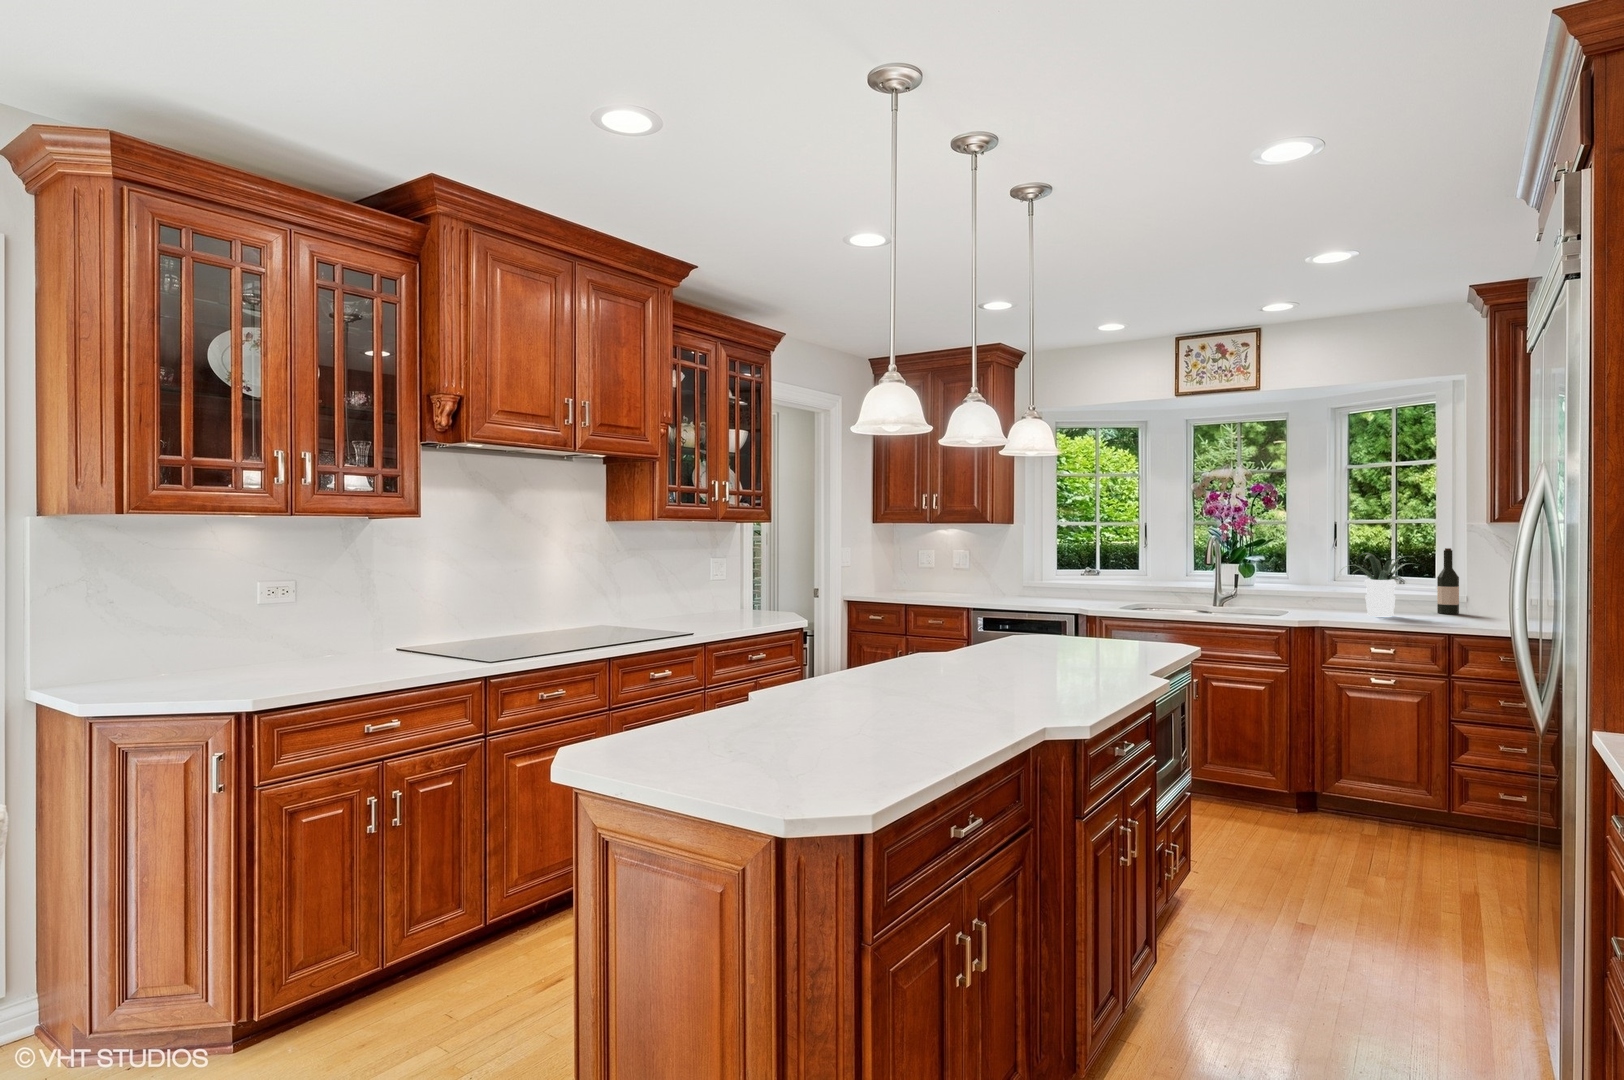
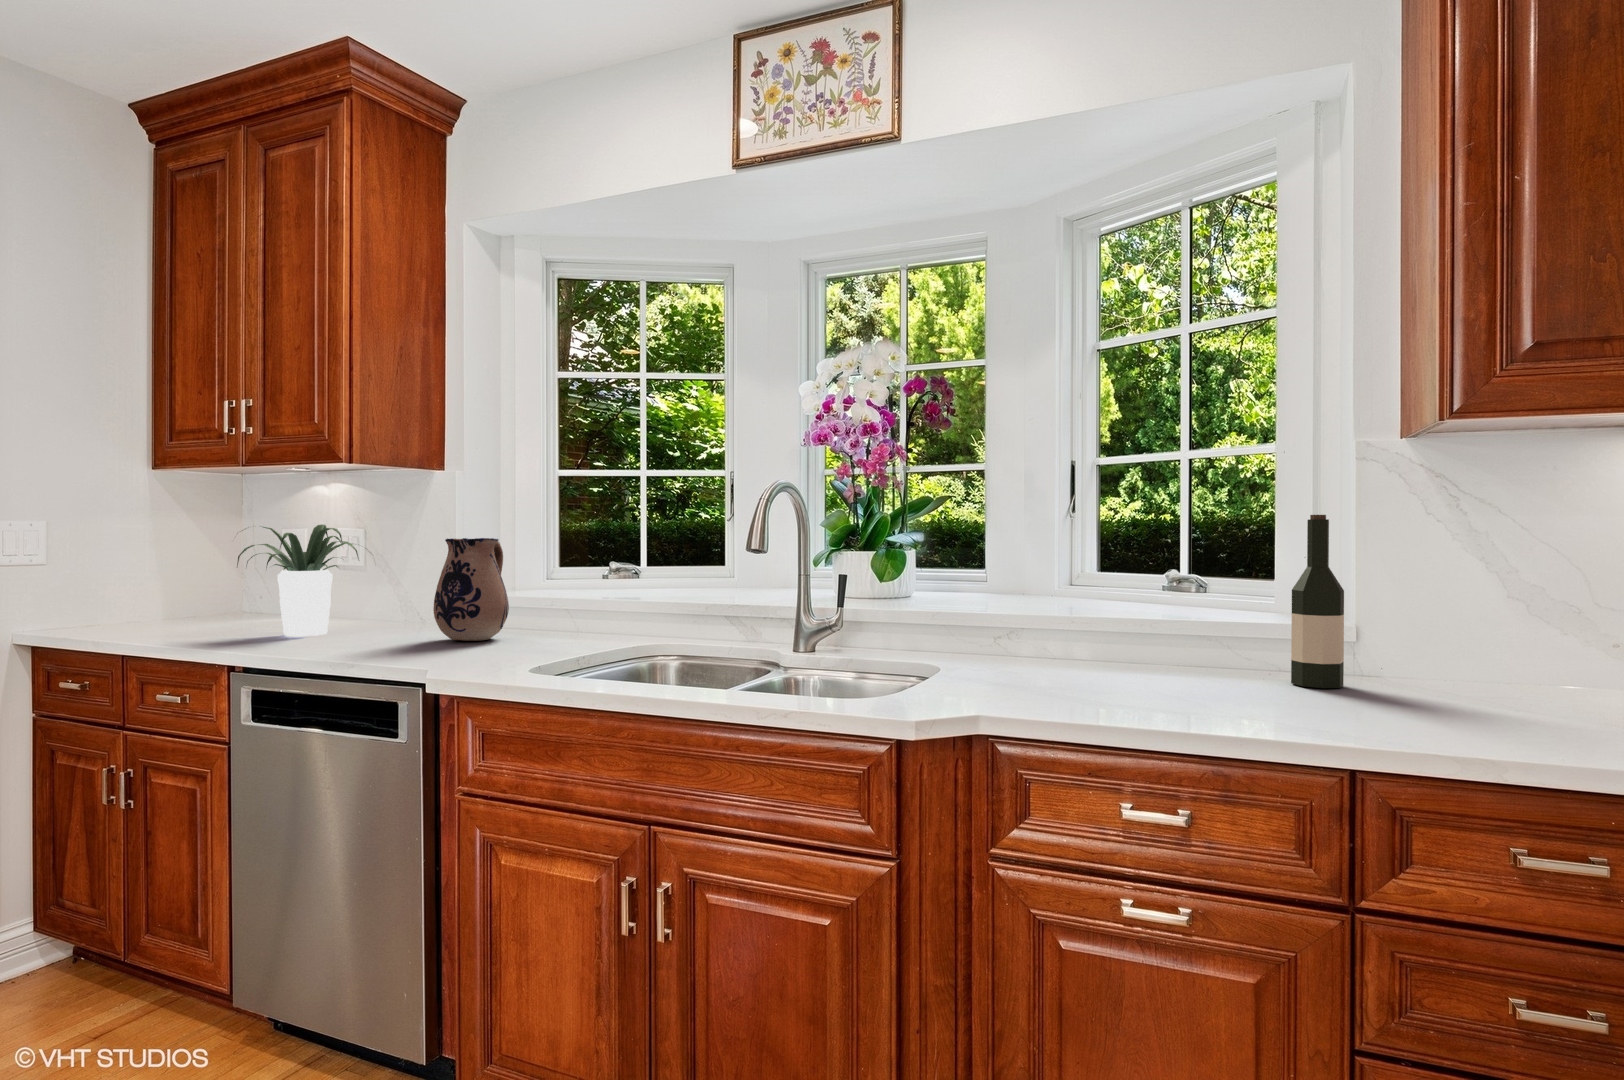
potted plant: present [1344,553,1410,616] -> present [237,525,359,636]
ceramic pitcher: none [1036,556,1068,601] -> present [433,538,509,641]

